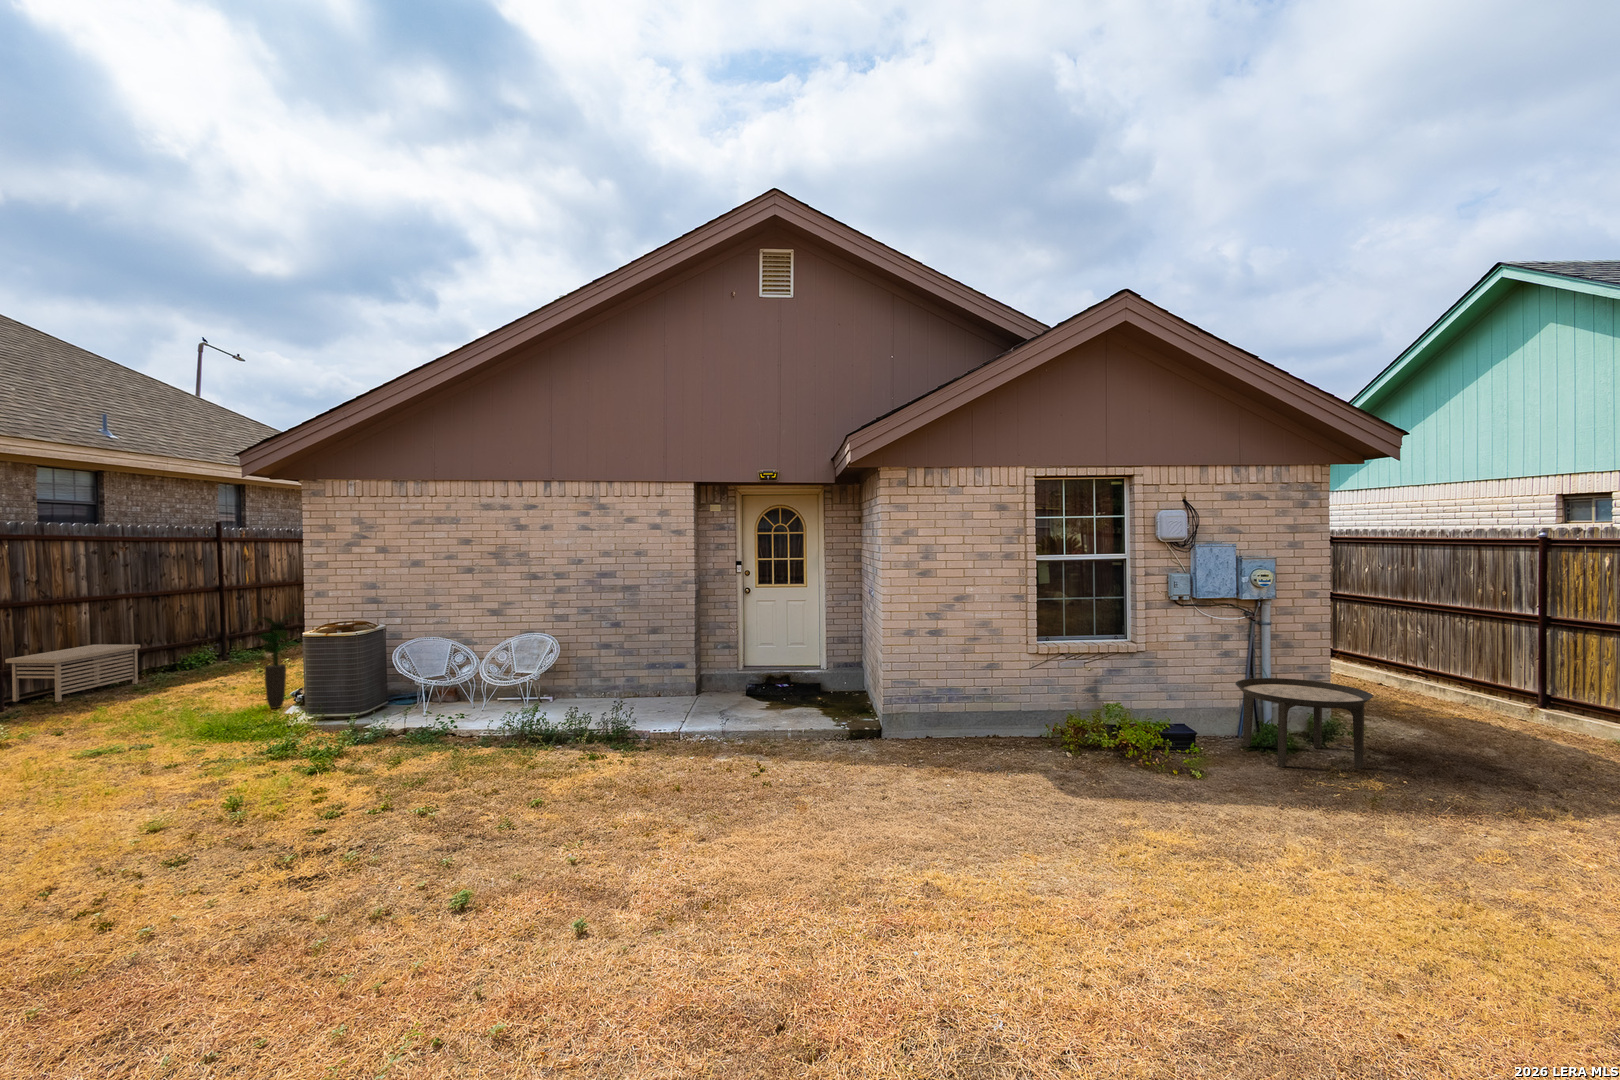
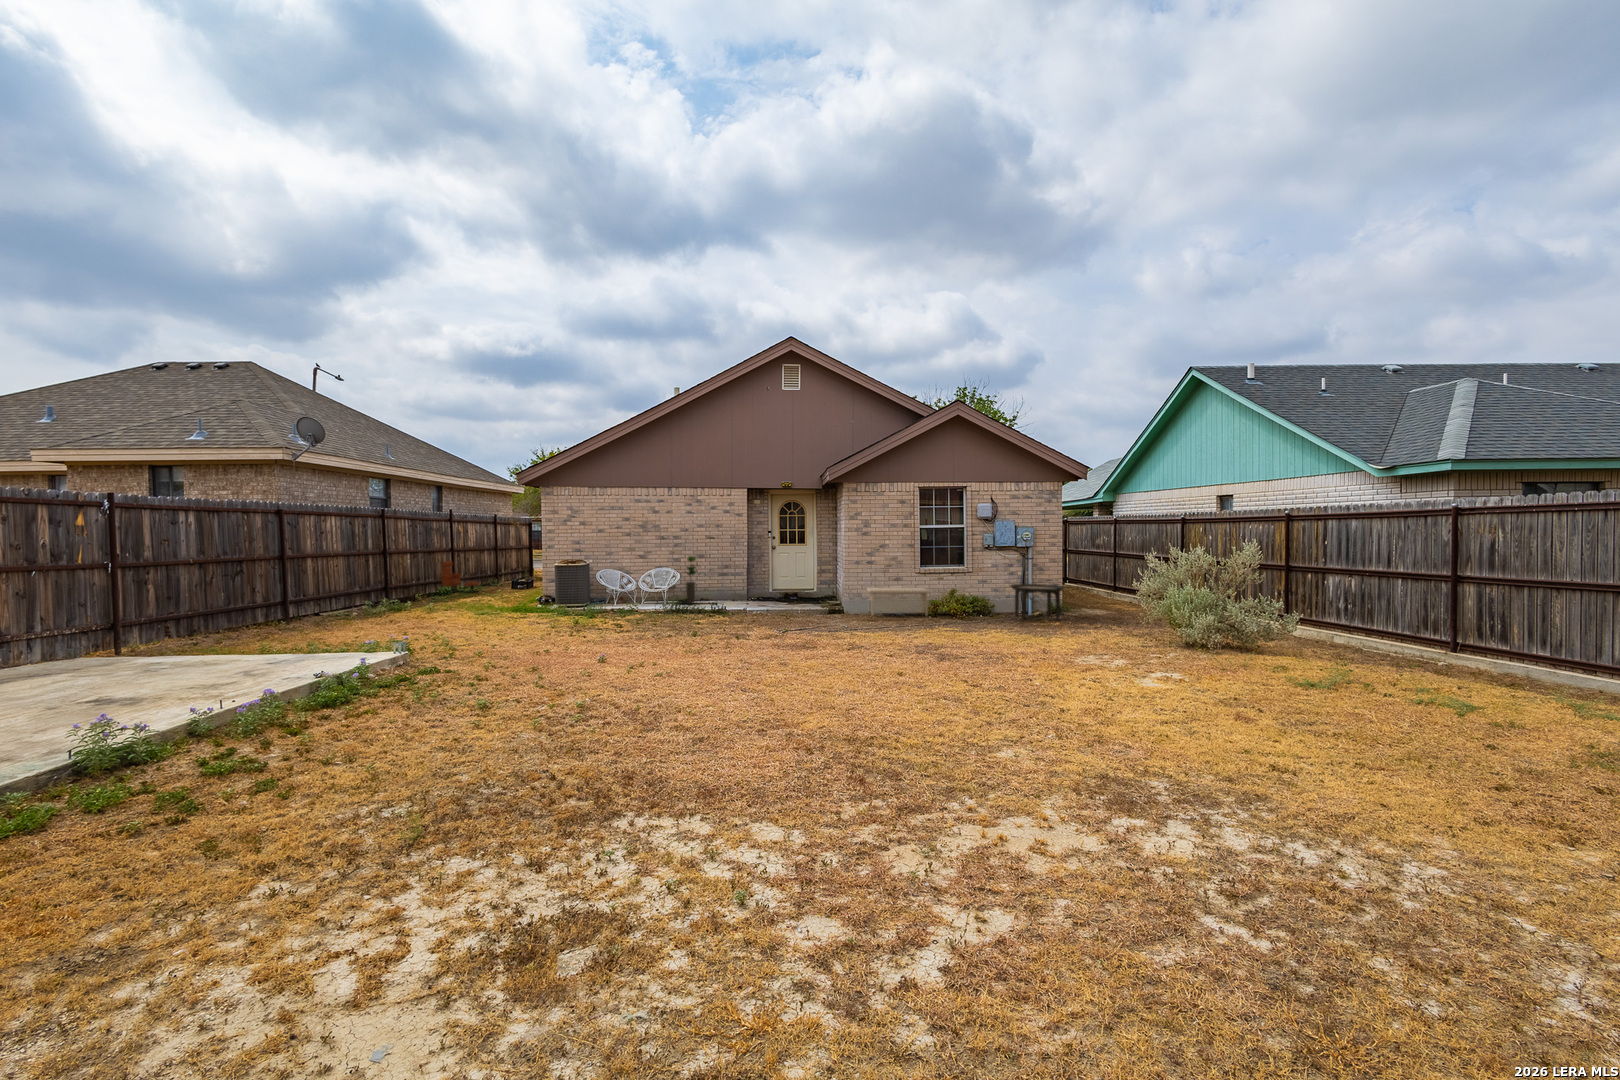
lounge chair: none [172,610,248,667] -> present [442,561,479,592]
potted plant: present [253,614,298,709] -> present [686,556,696,604]
storage bench: present [5,644,140,702] -> present [867,588,929,616]

